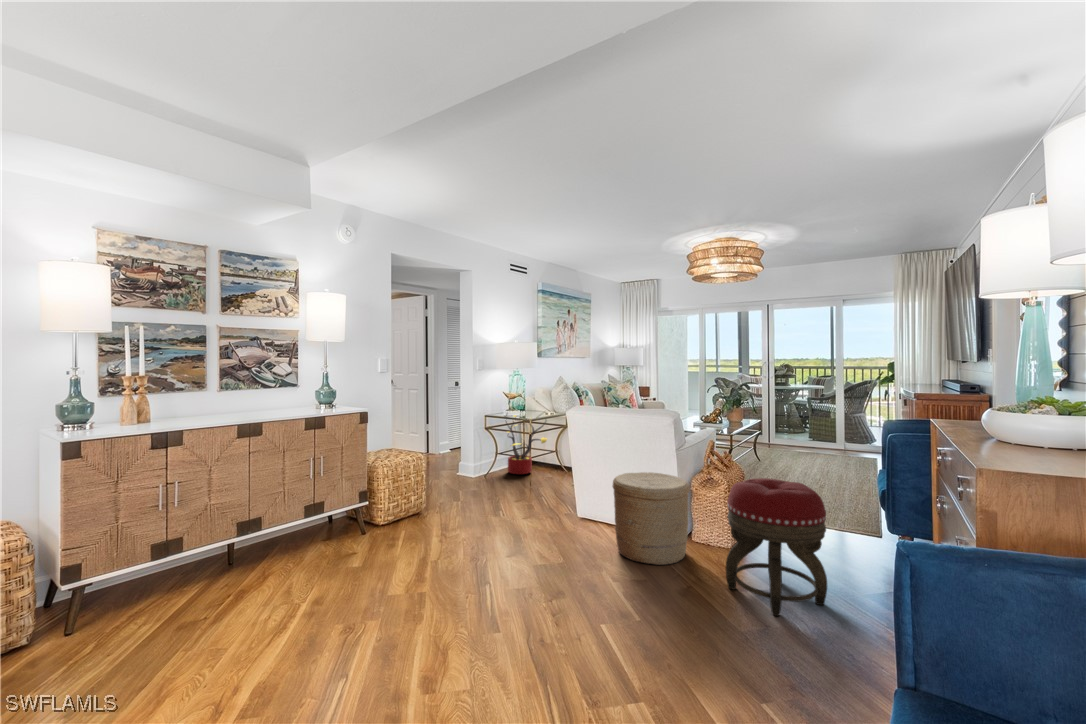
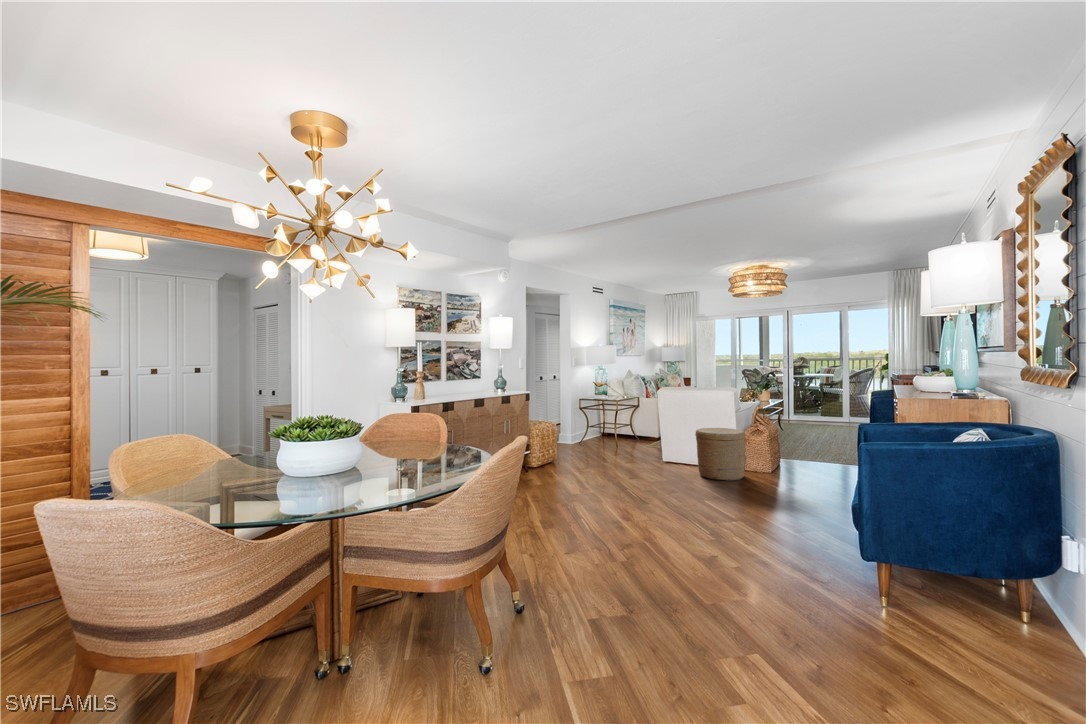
decorative plant: present [506,415,547,474] -> none [594,397,629,441]
footstool: present [726,478,827,616] -> none [772,425,832,497]

